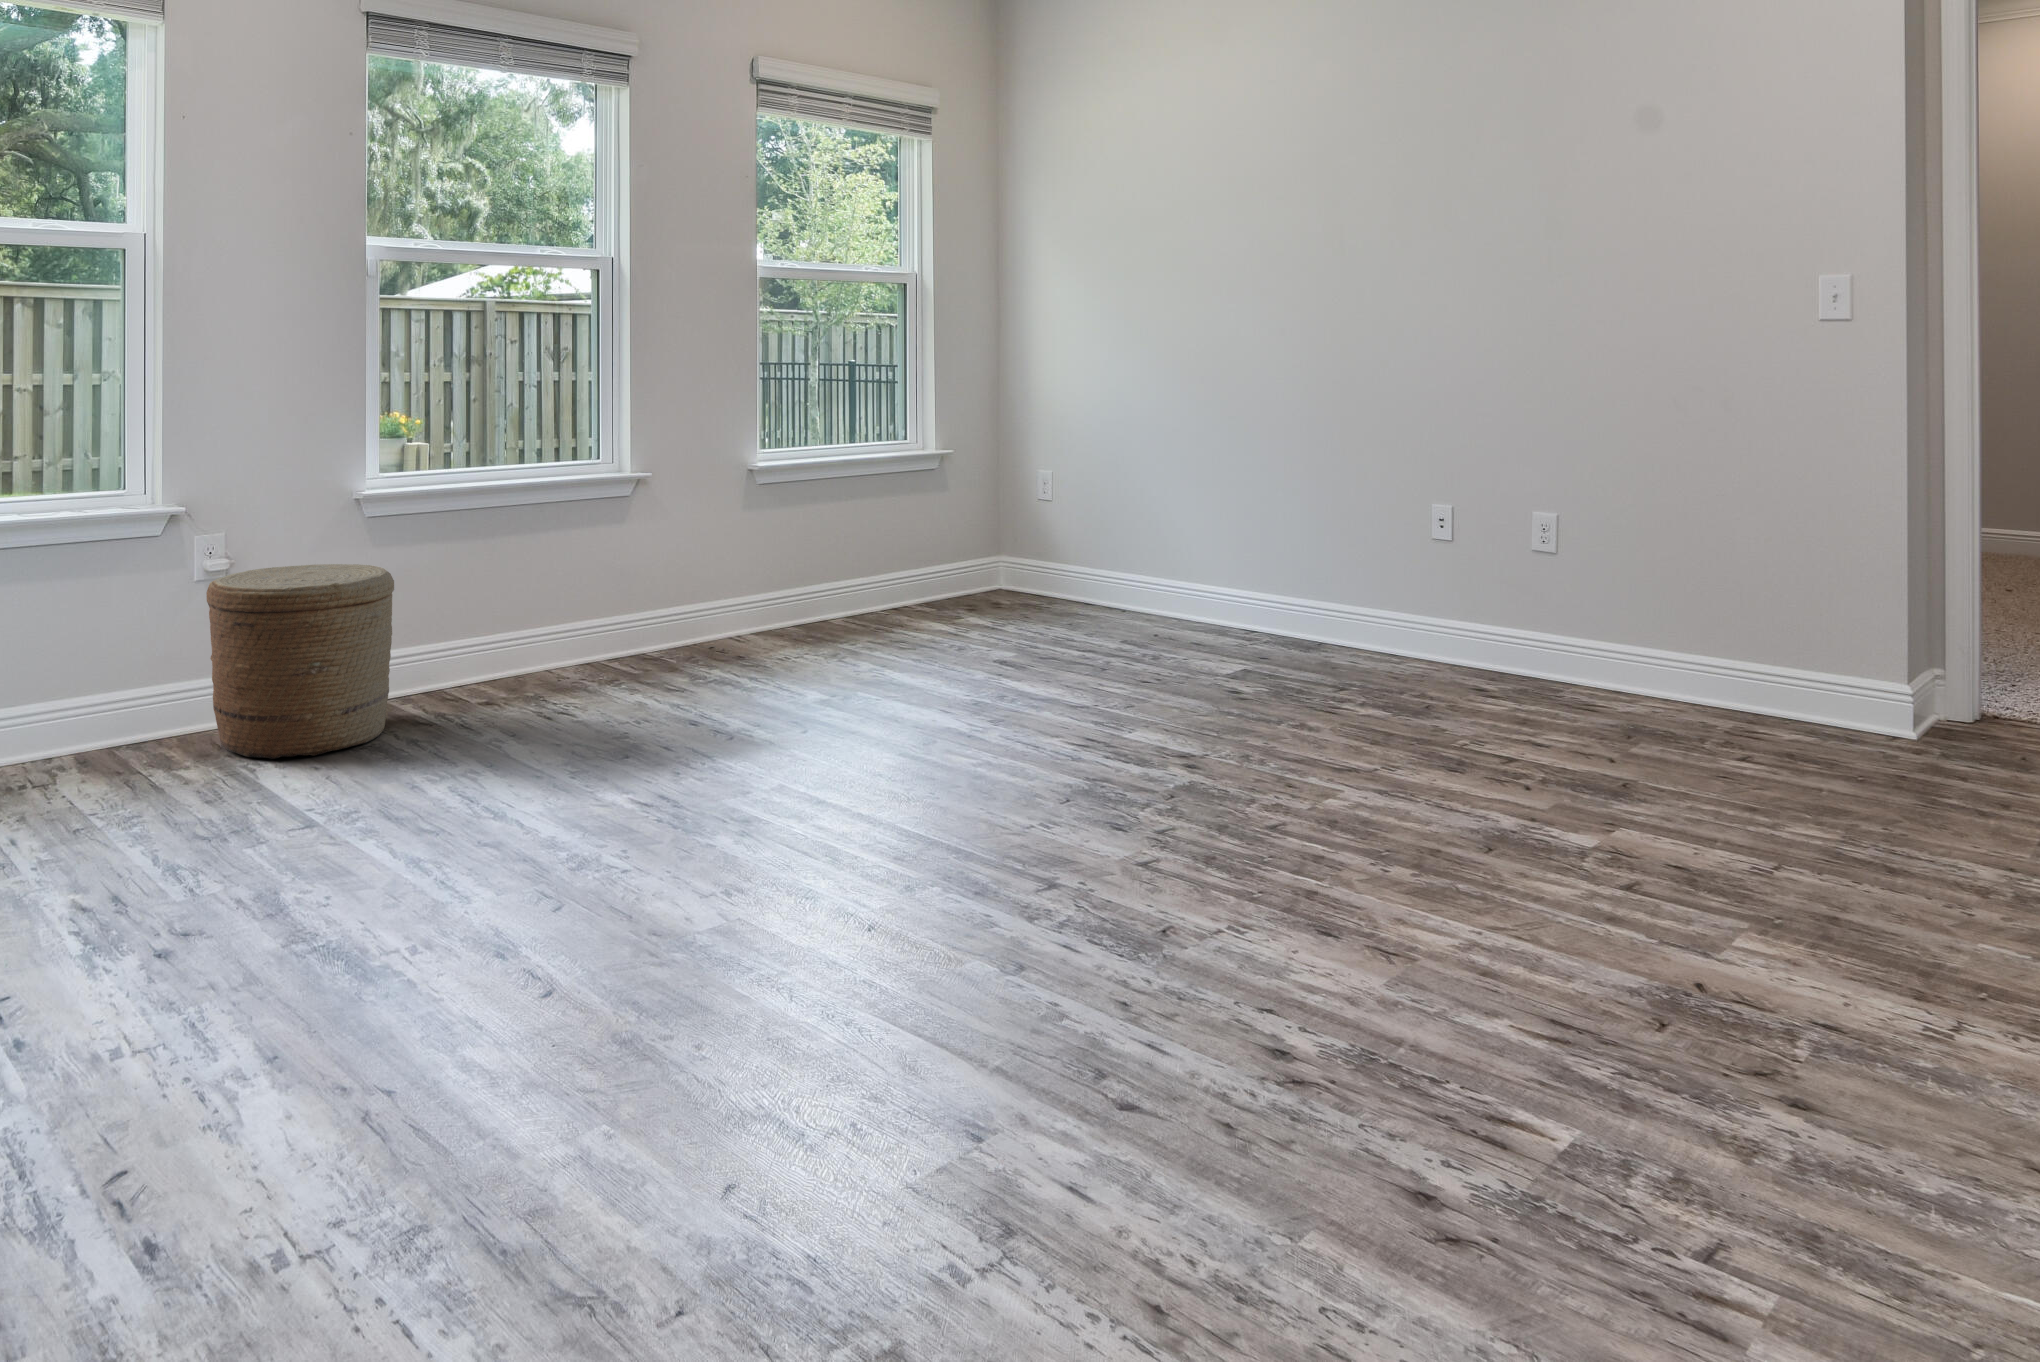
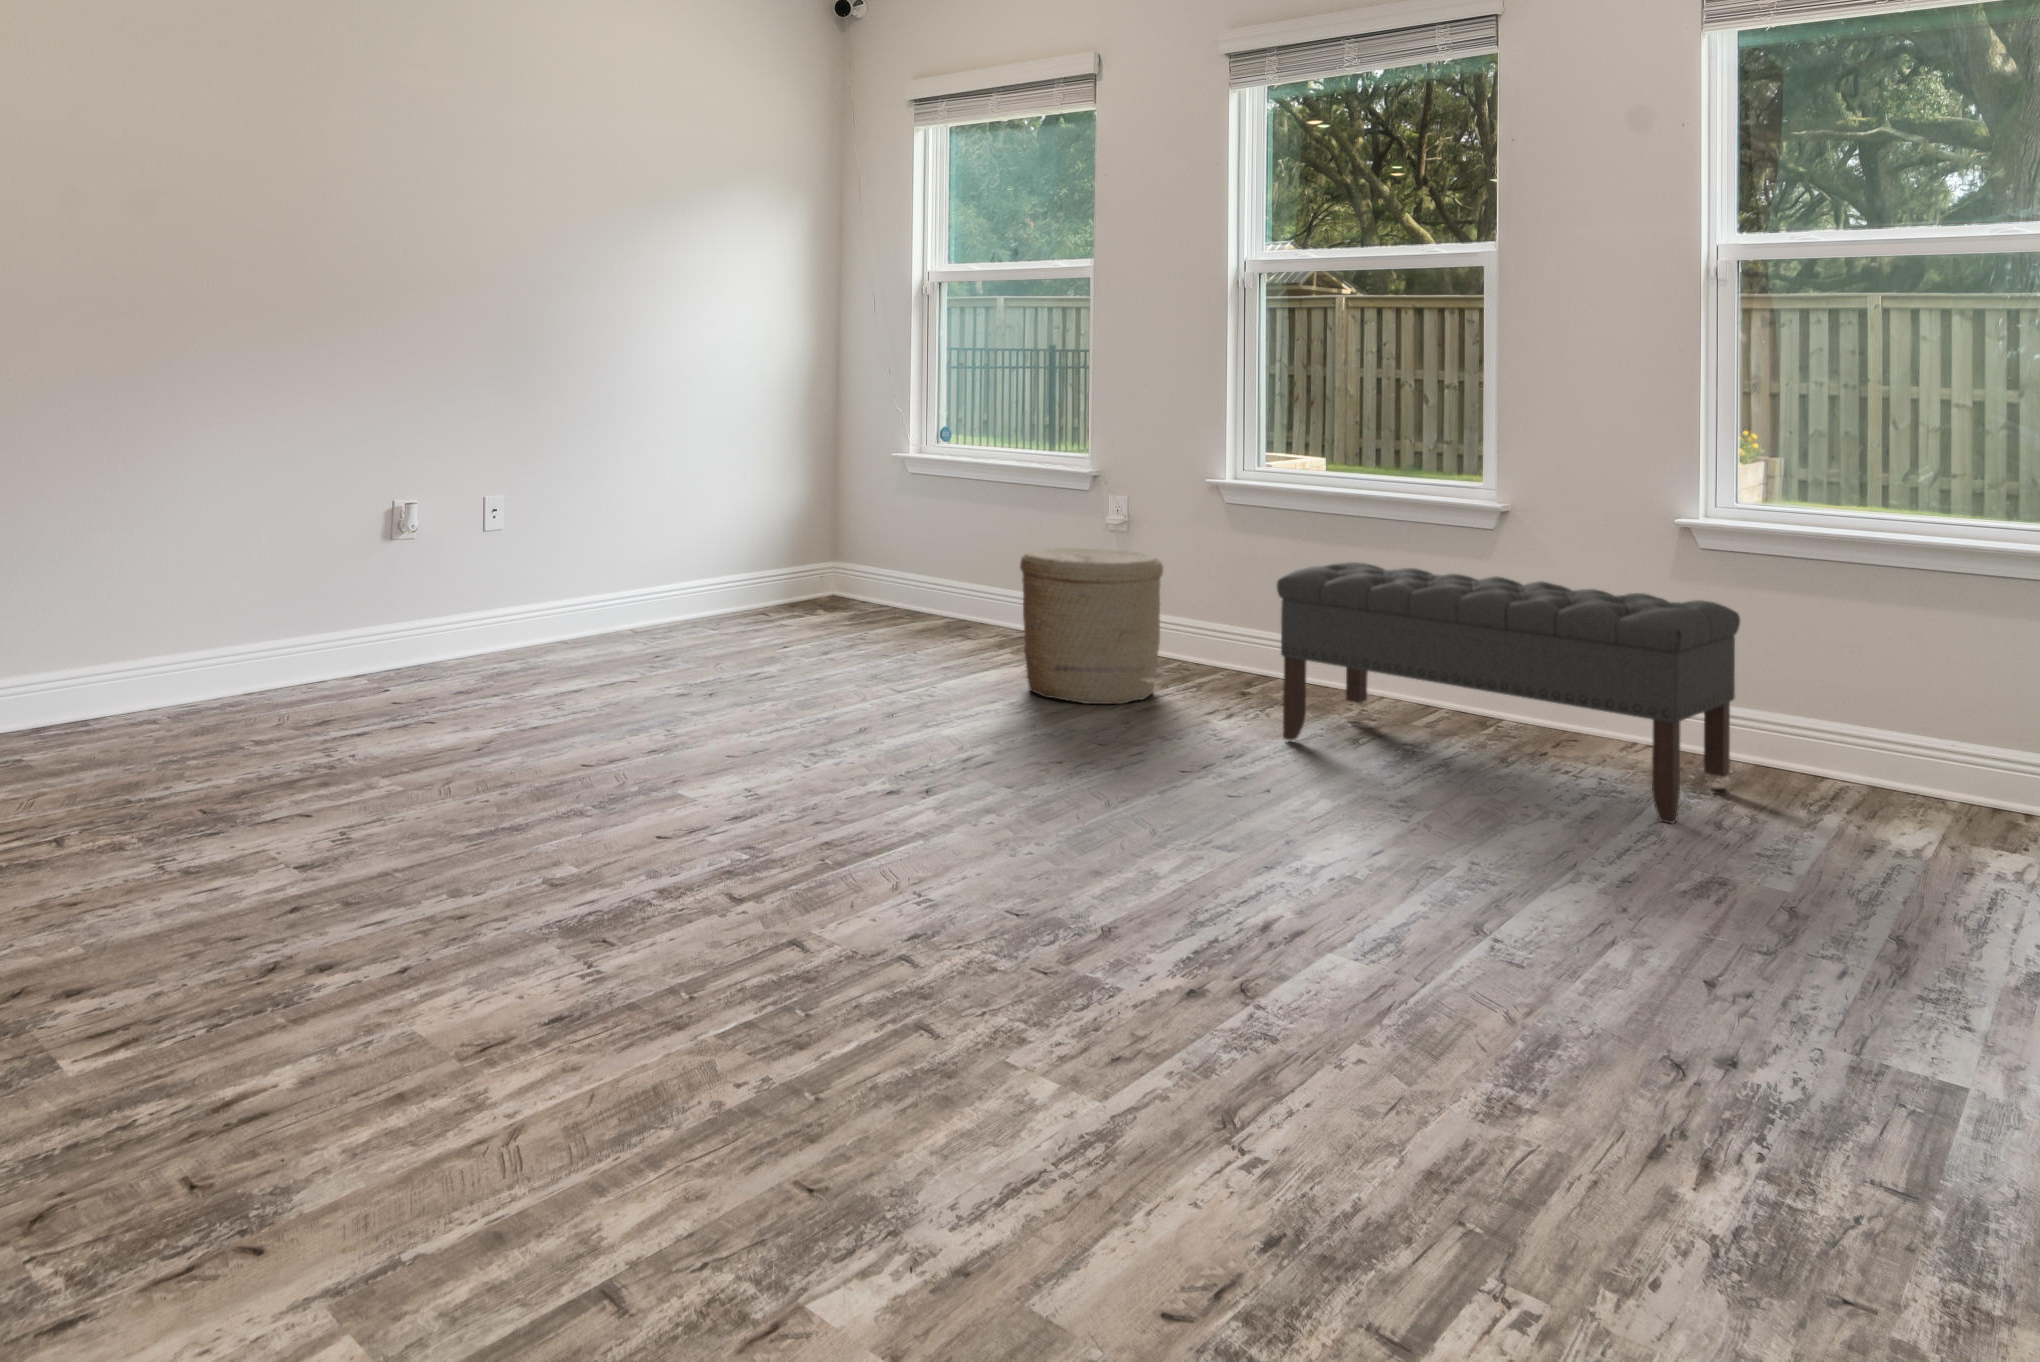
bench: none [525,503,863,694] -> present [1277,562,1740,823]

